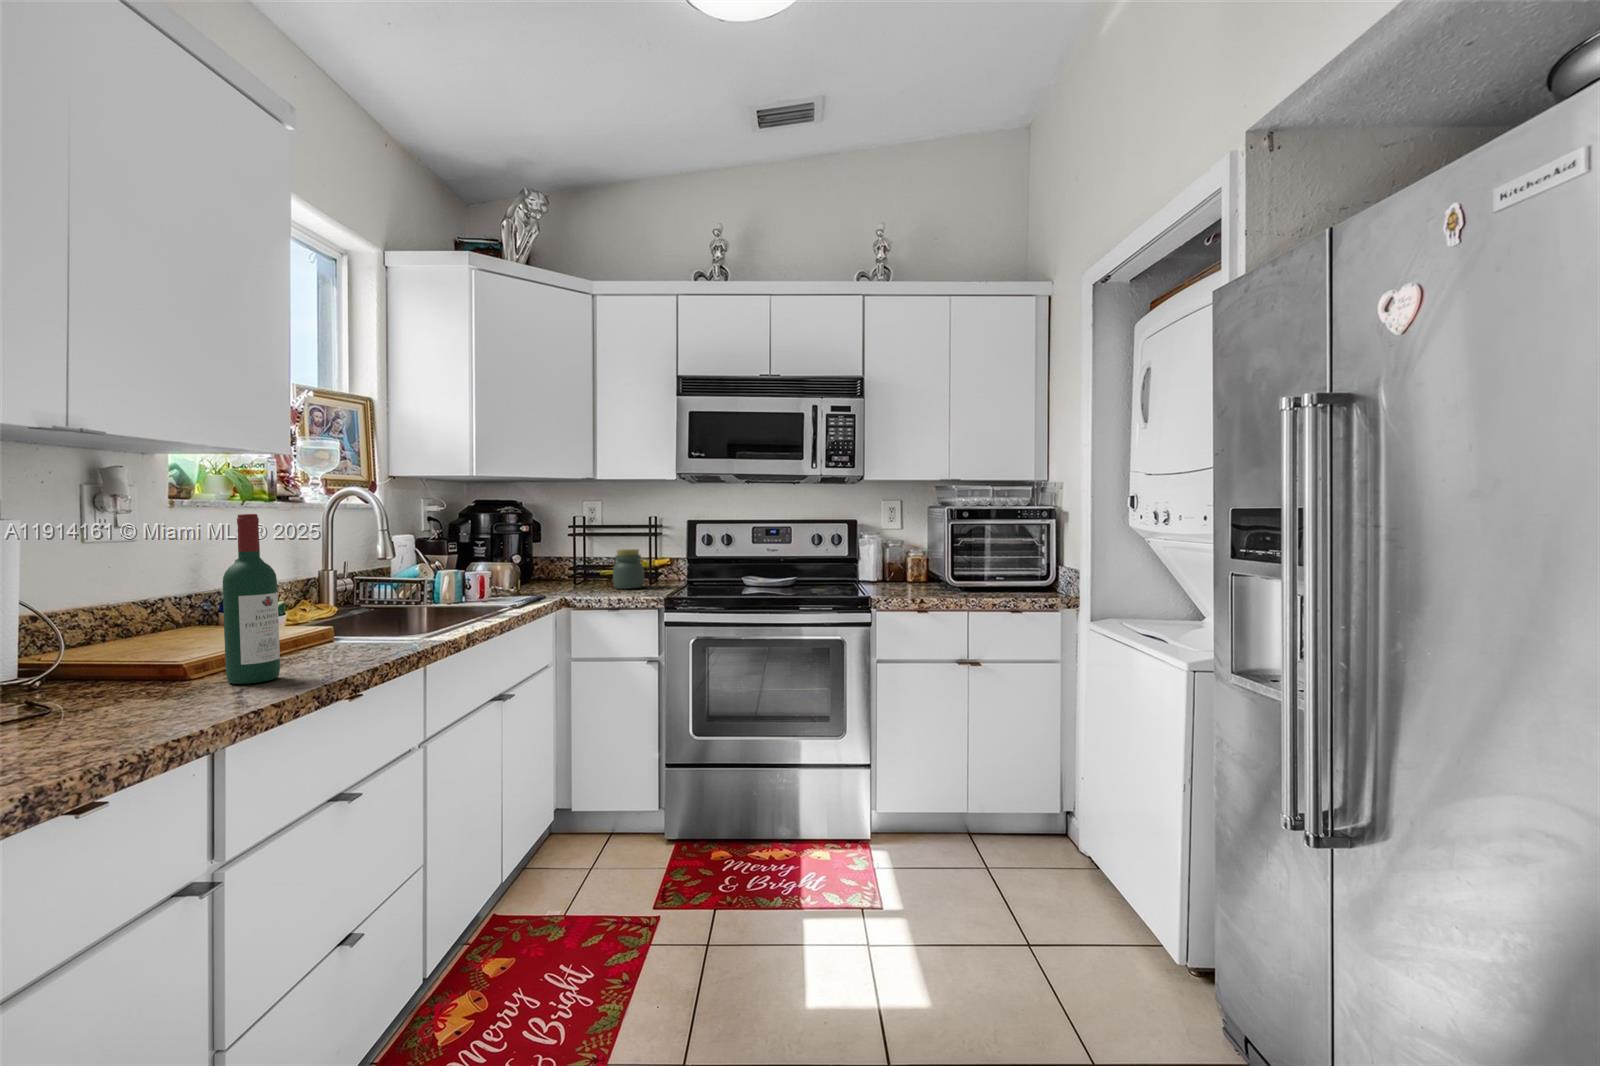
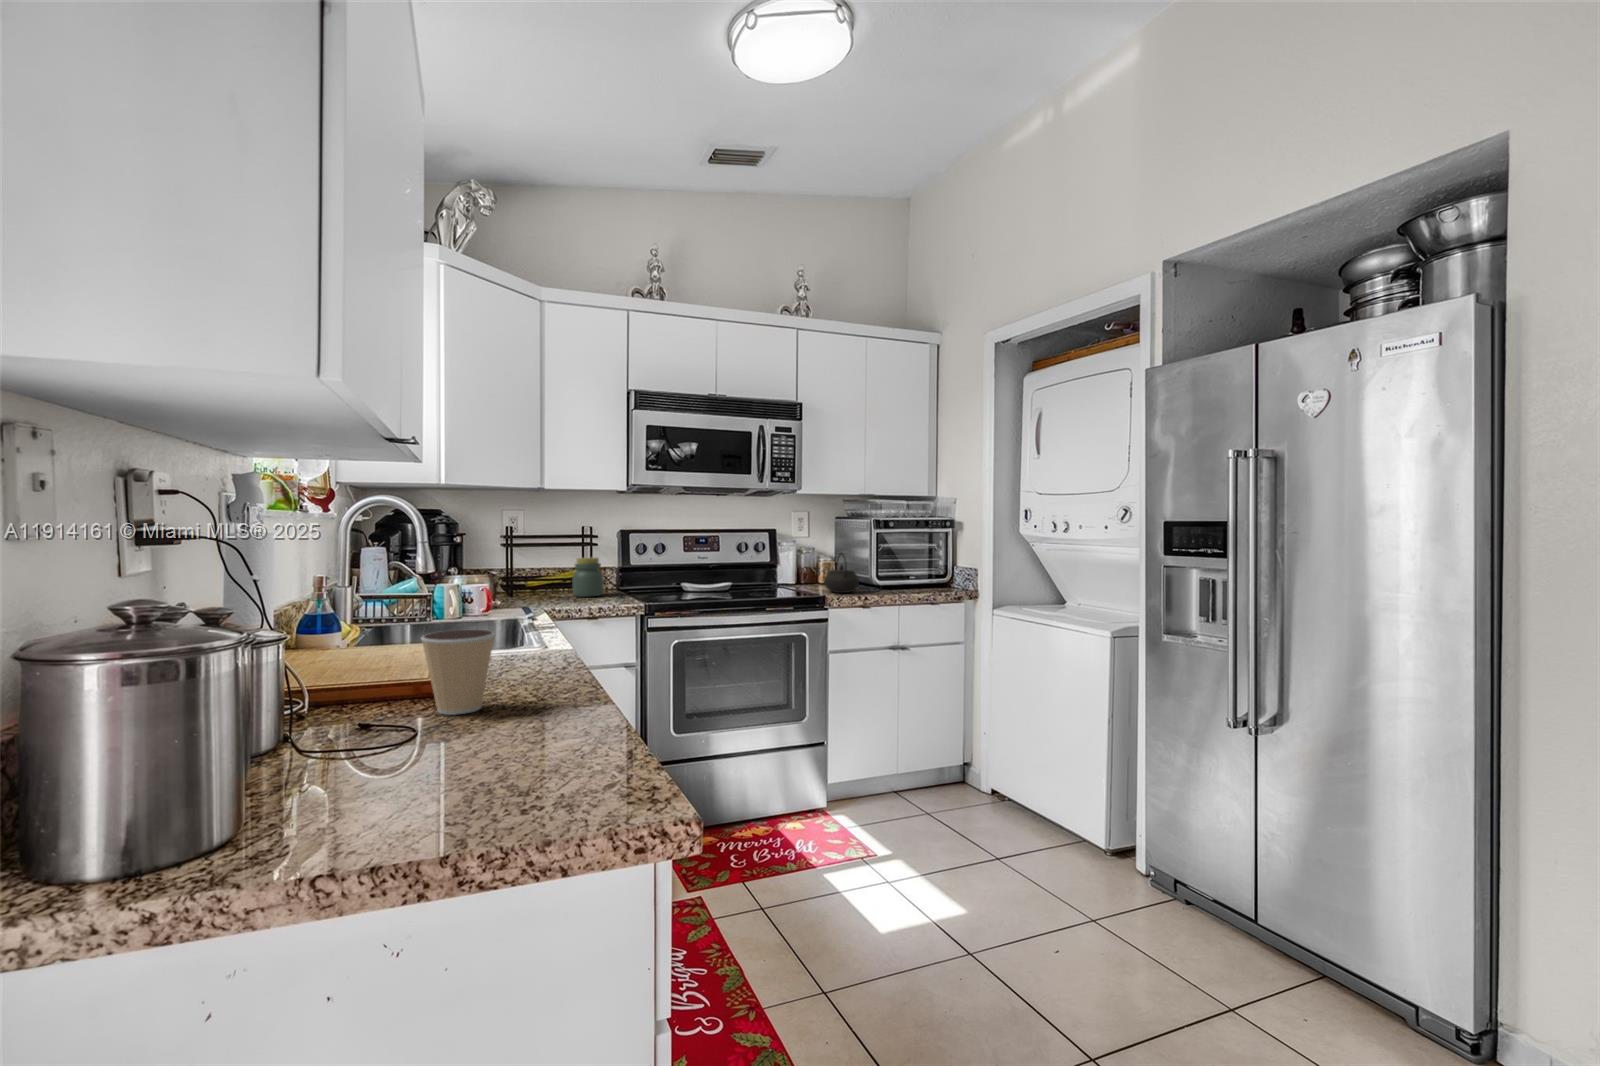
wine bottle: present [223,514,280,684] -> none [491,522,538,690]
kettle: none [891,547,932,594] -> present [824,553,859,593]
coffee cup: none [81,621,171,706] -> present [421,629,495,715]

